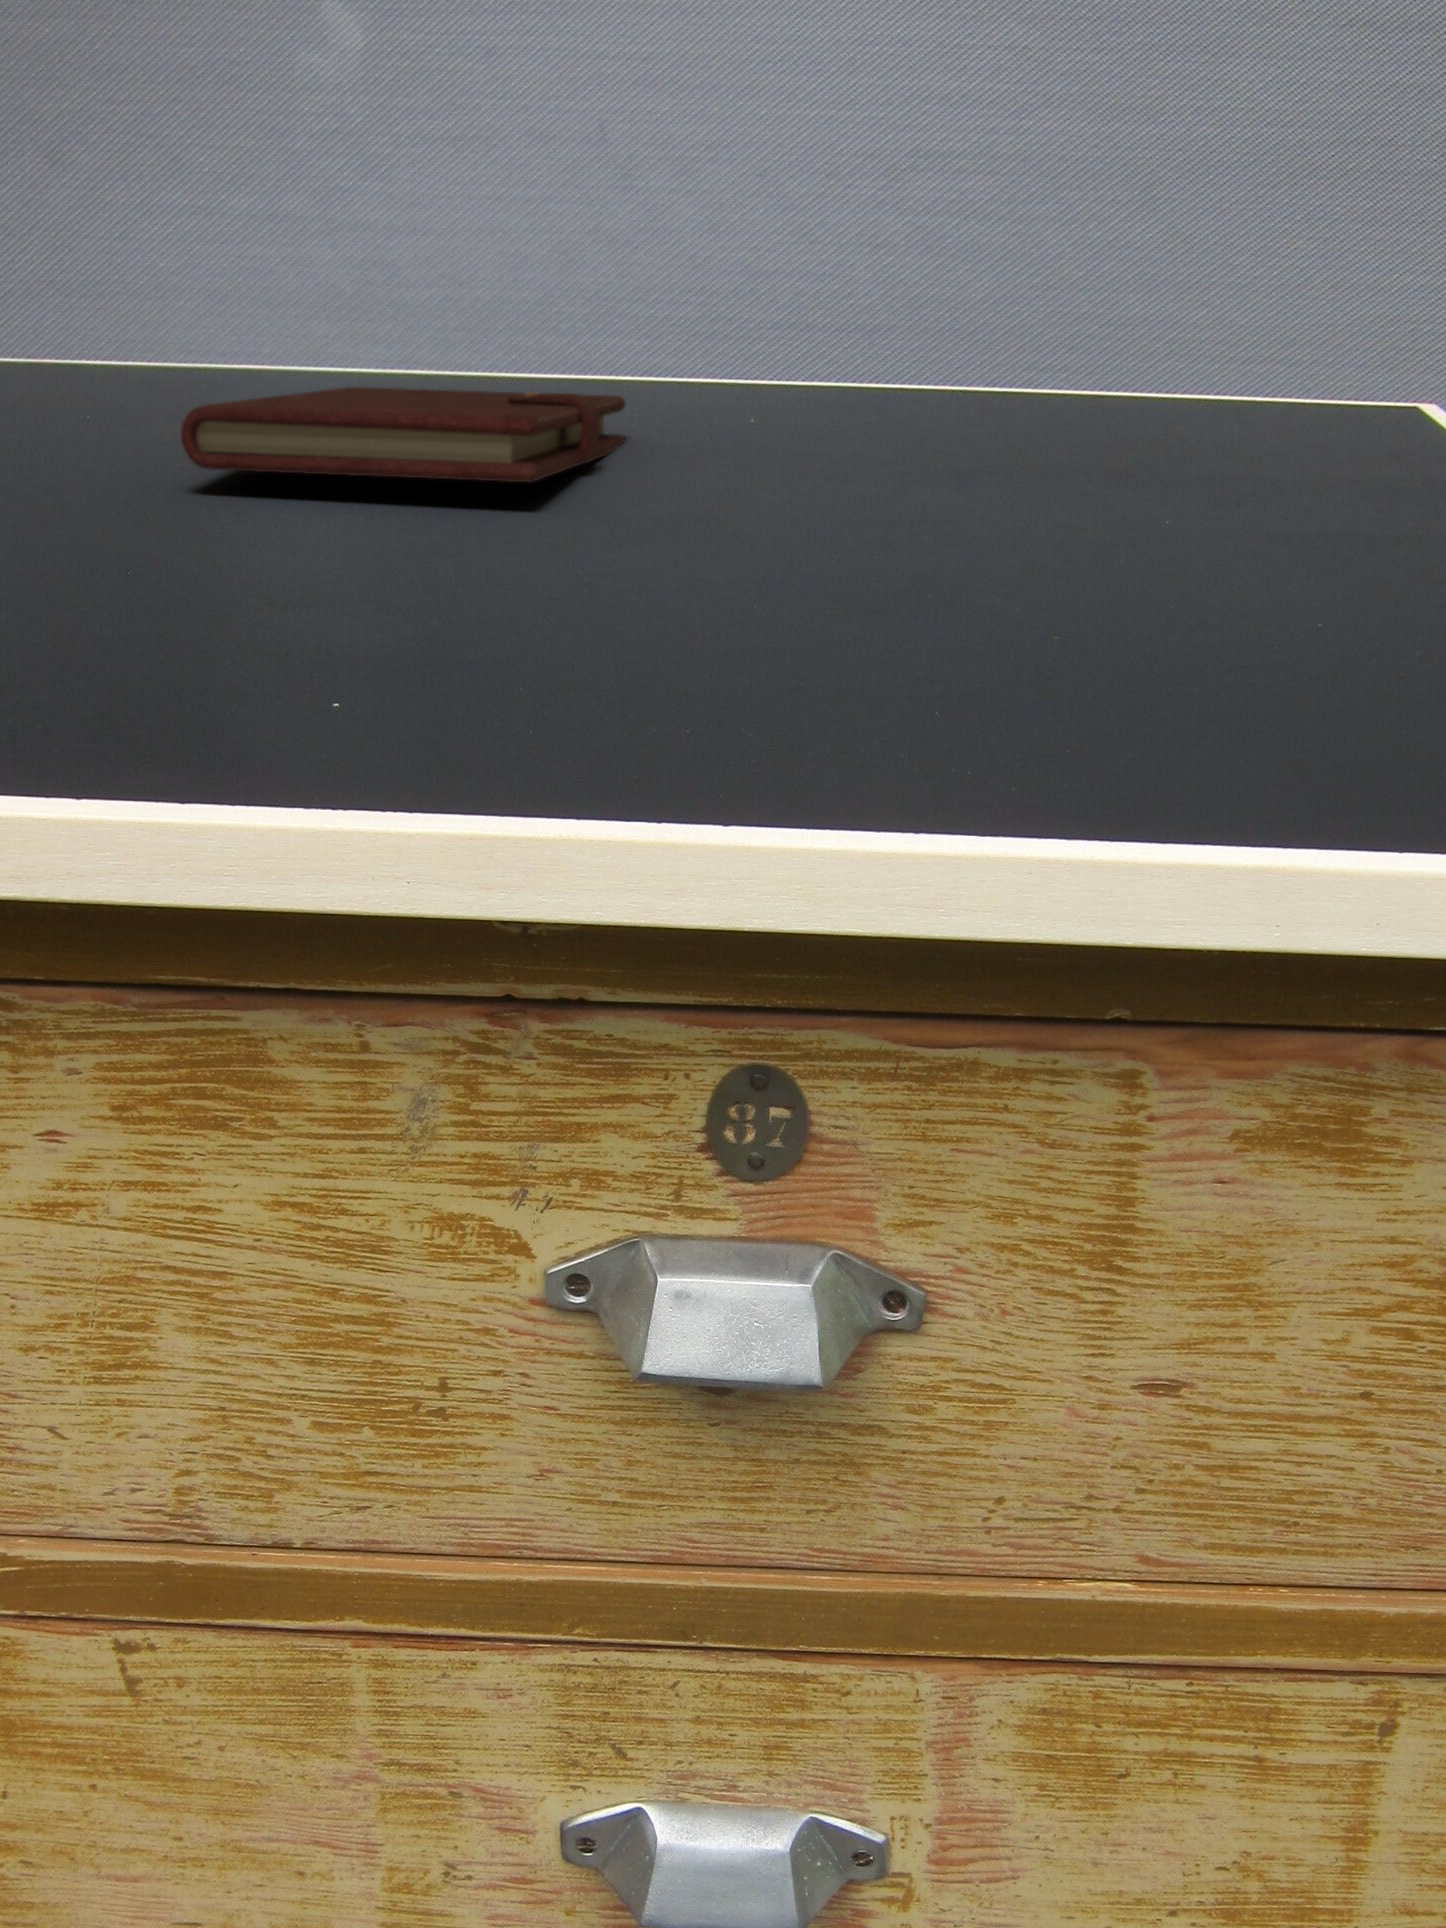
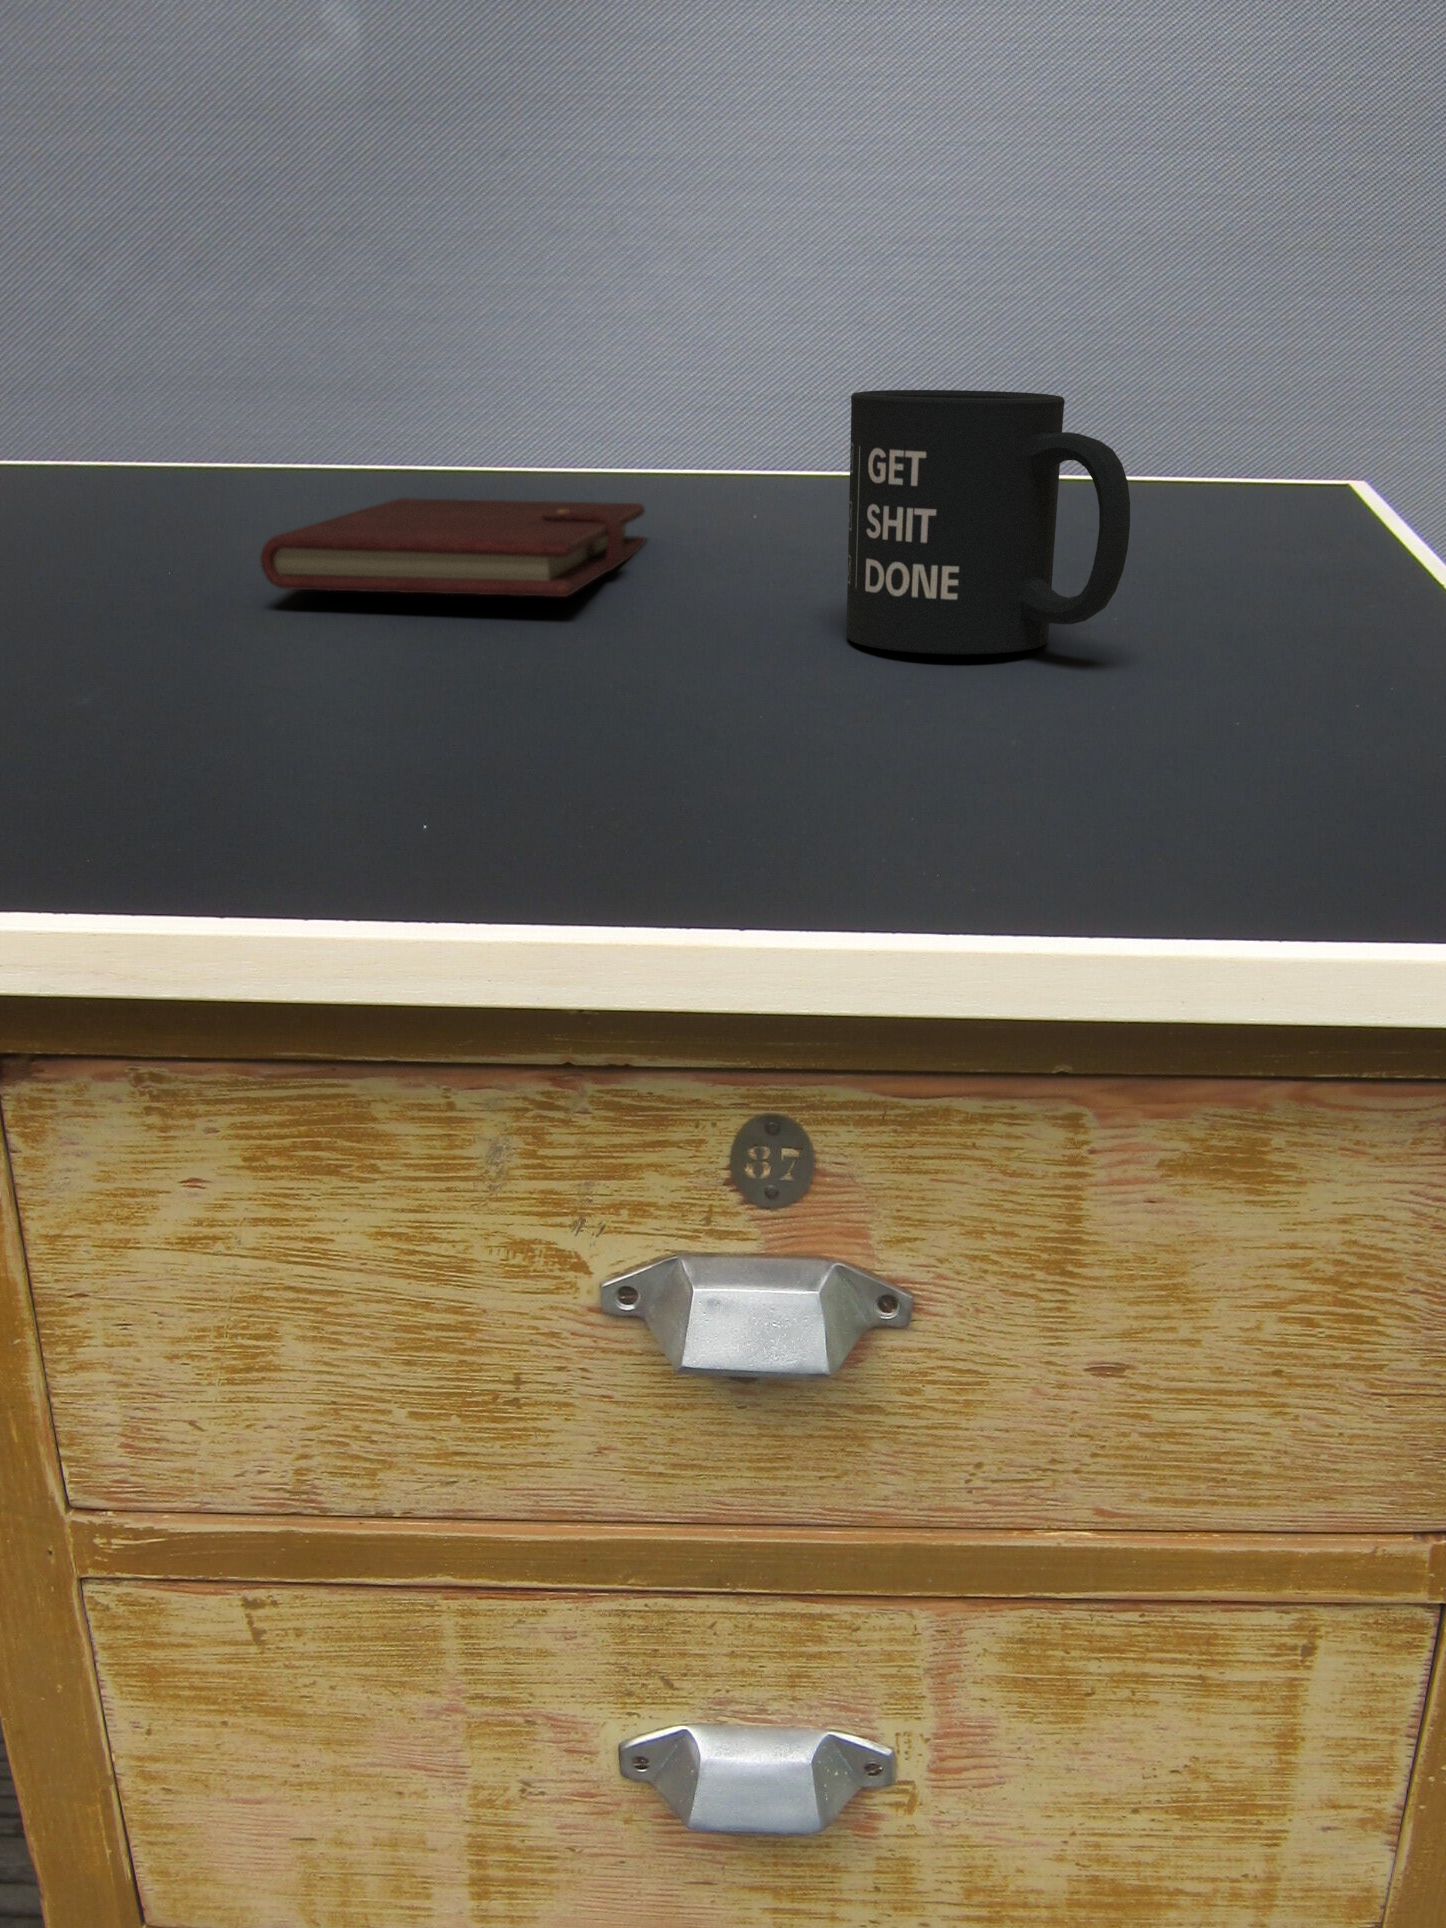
mug: none [853,242,1191,550] -> present [846,390,1130,654]

